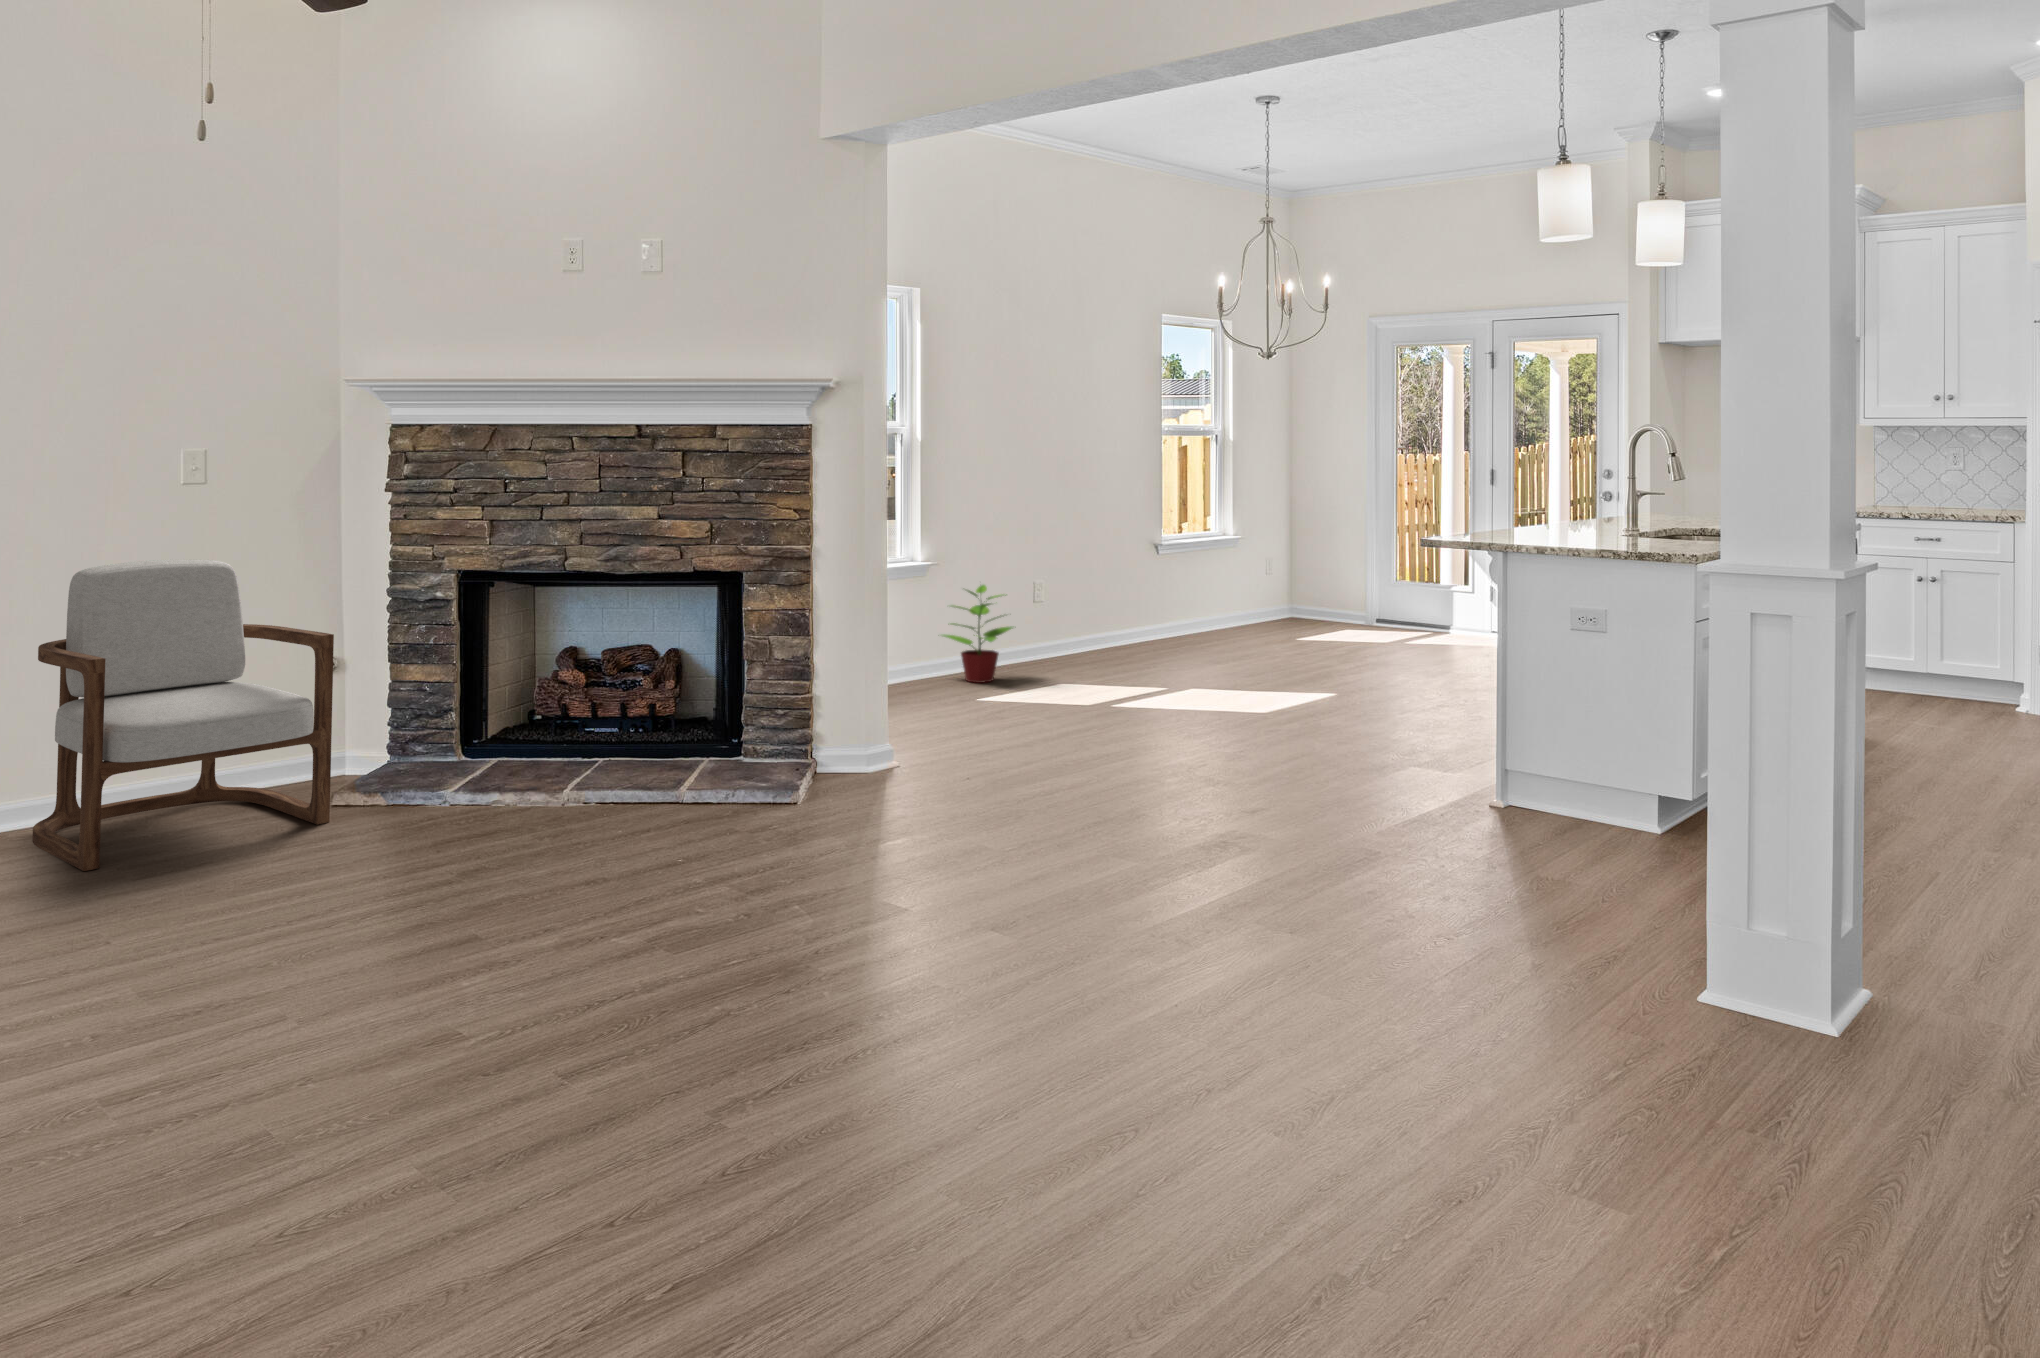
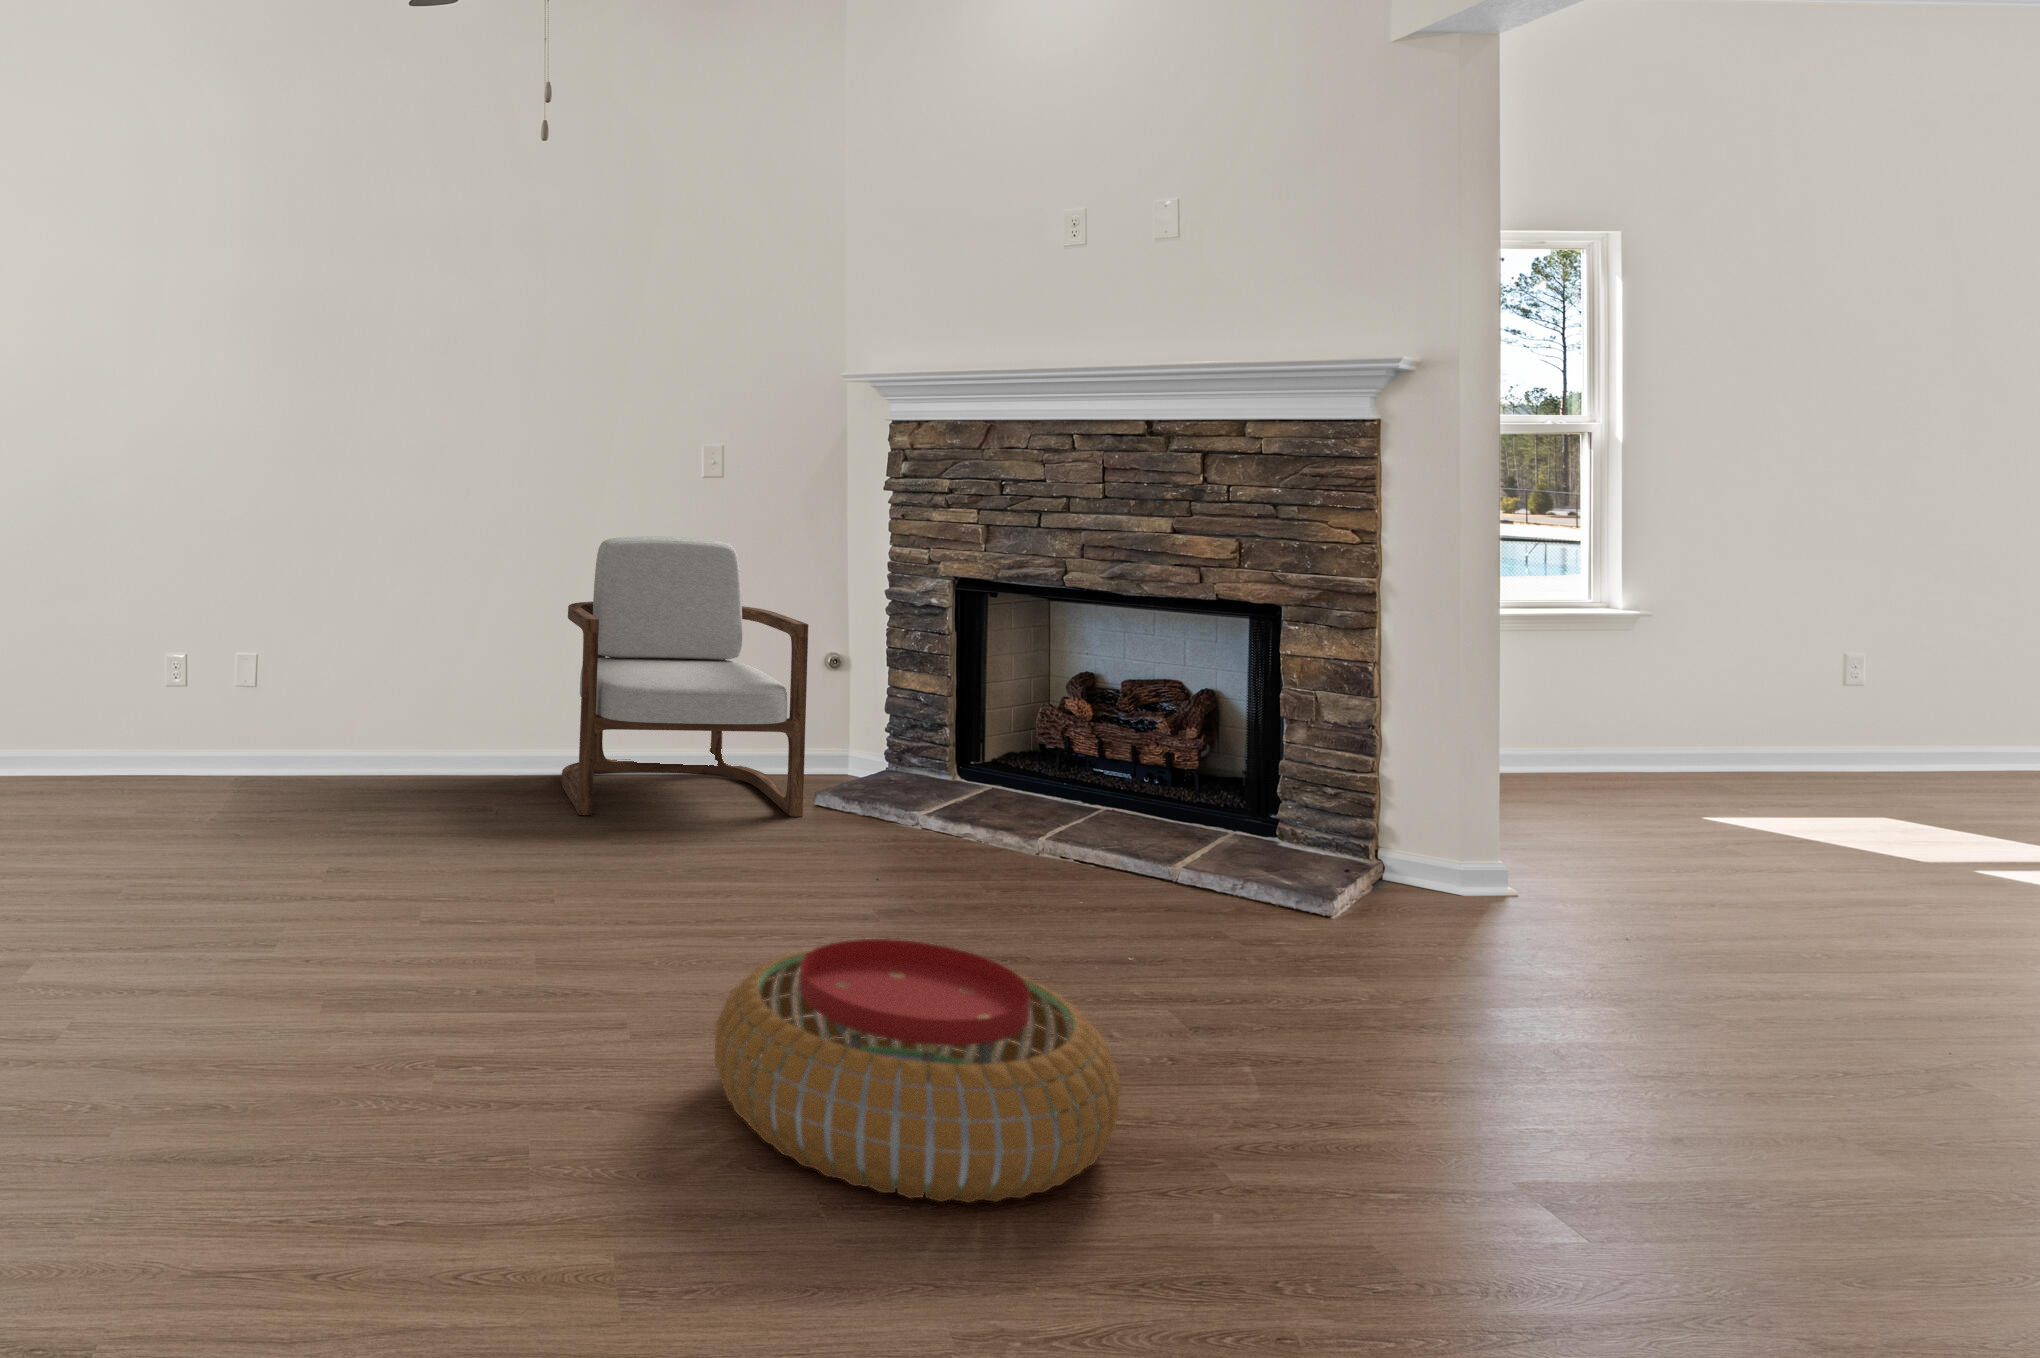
potted plant: present [943,585,1013,683] -> none [1637,667,1775,812]
pouf: none [419,886,755,1089] -> present [714,939,1120,1203]

